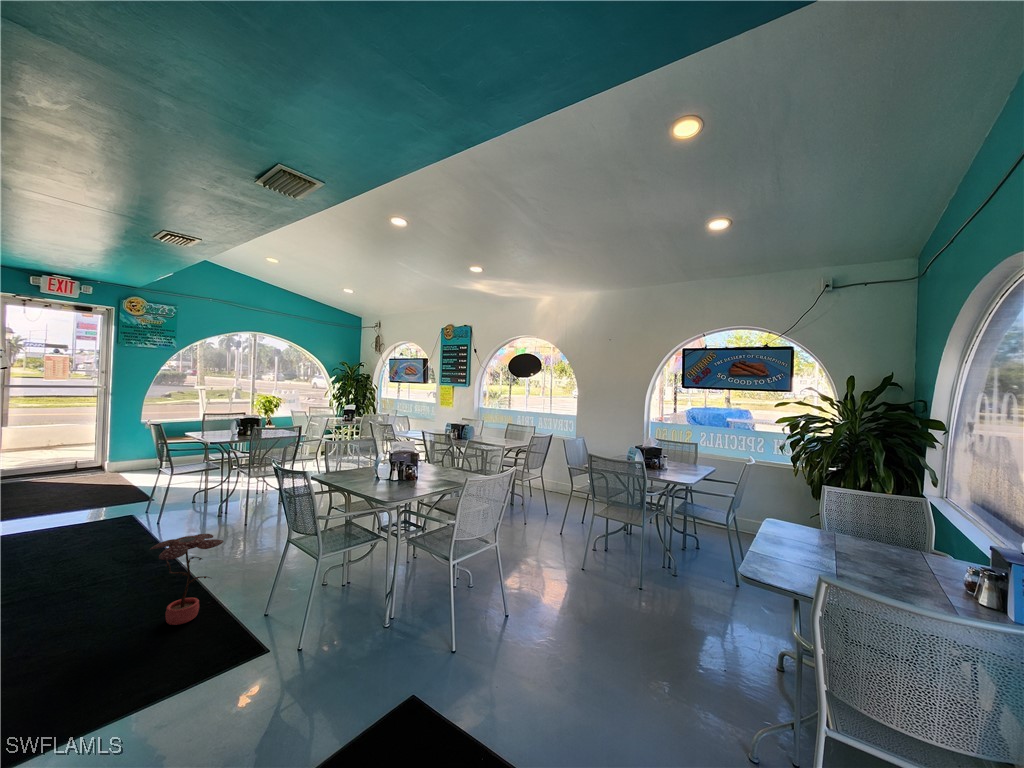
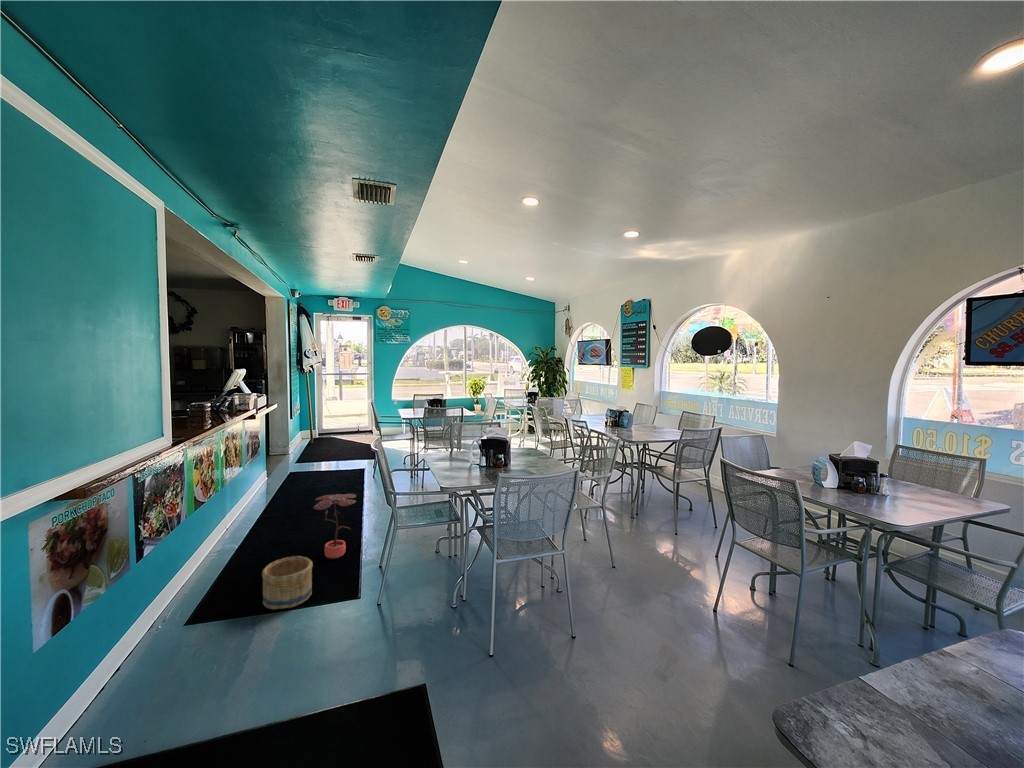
basket: none [107,624,192,709] -> present [262,556,313,609]

